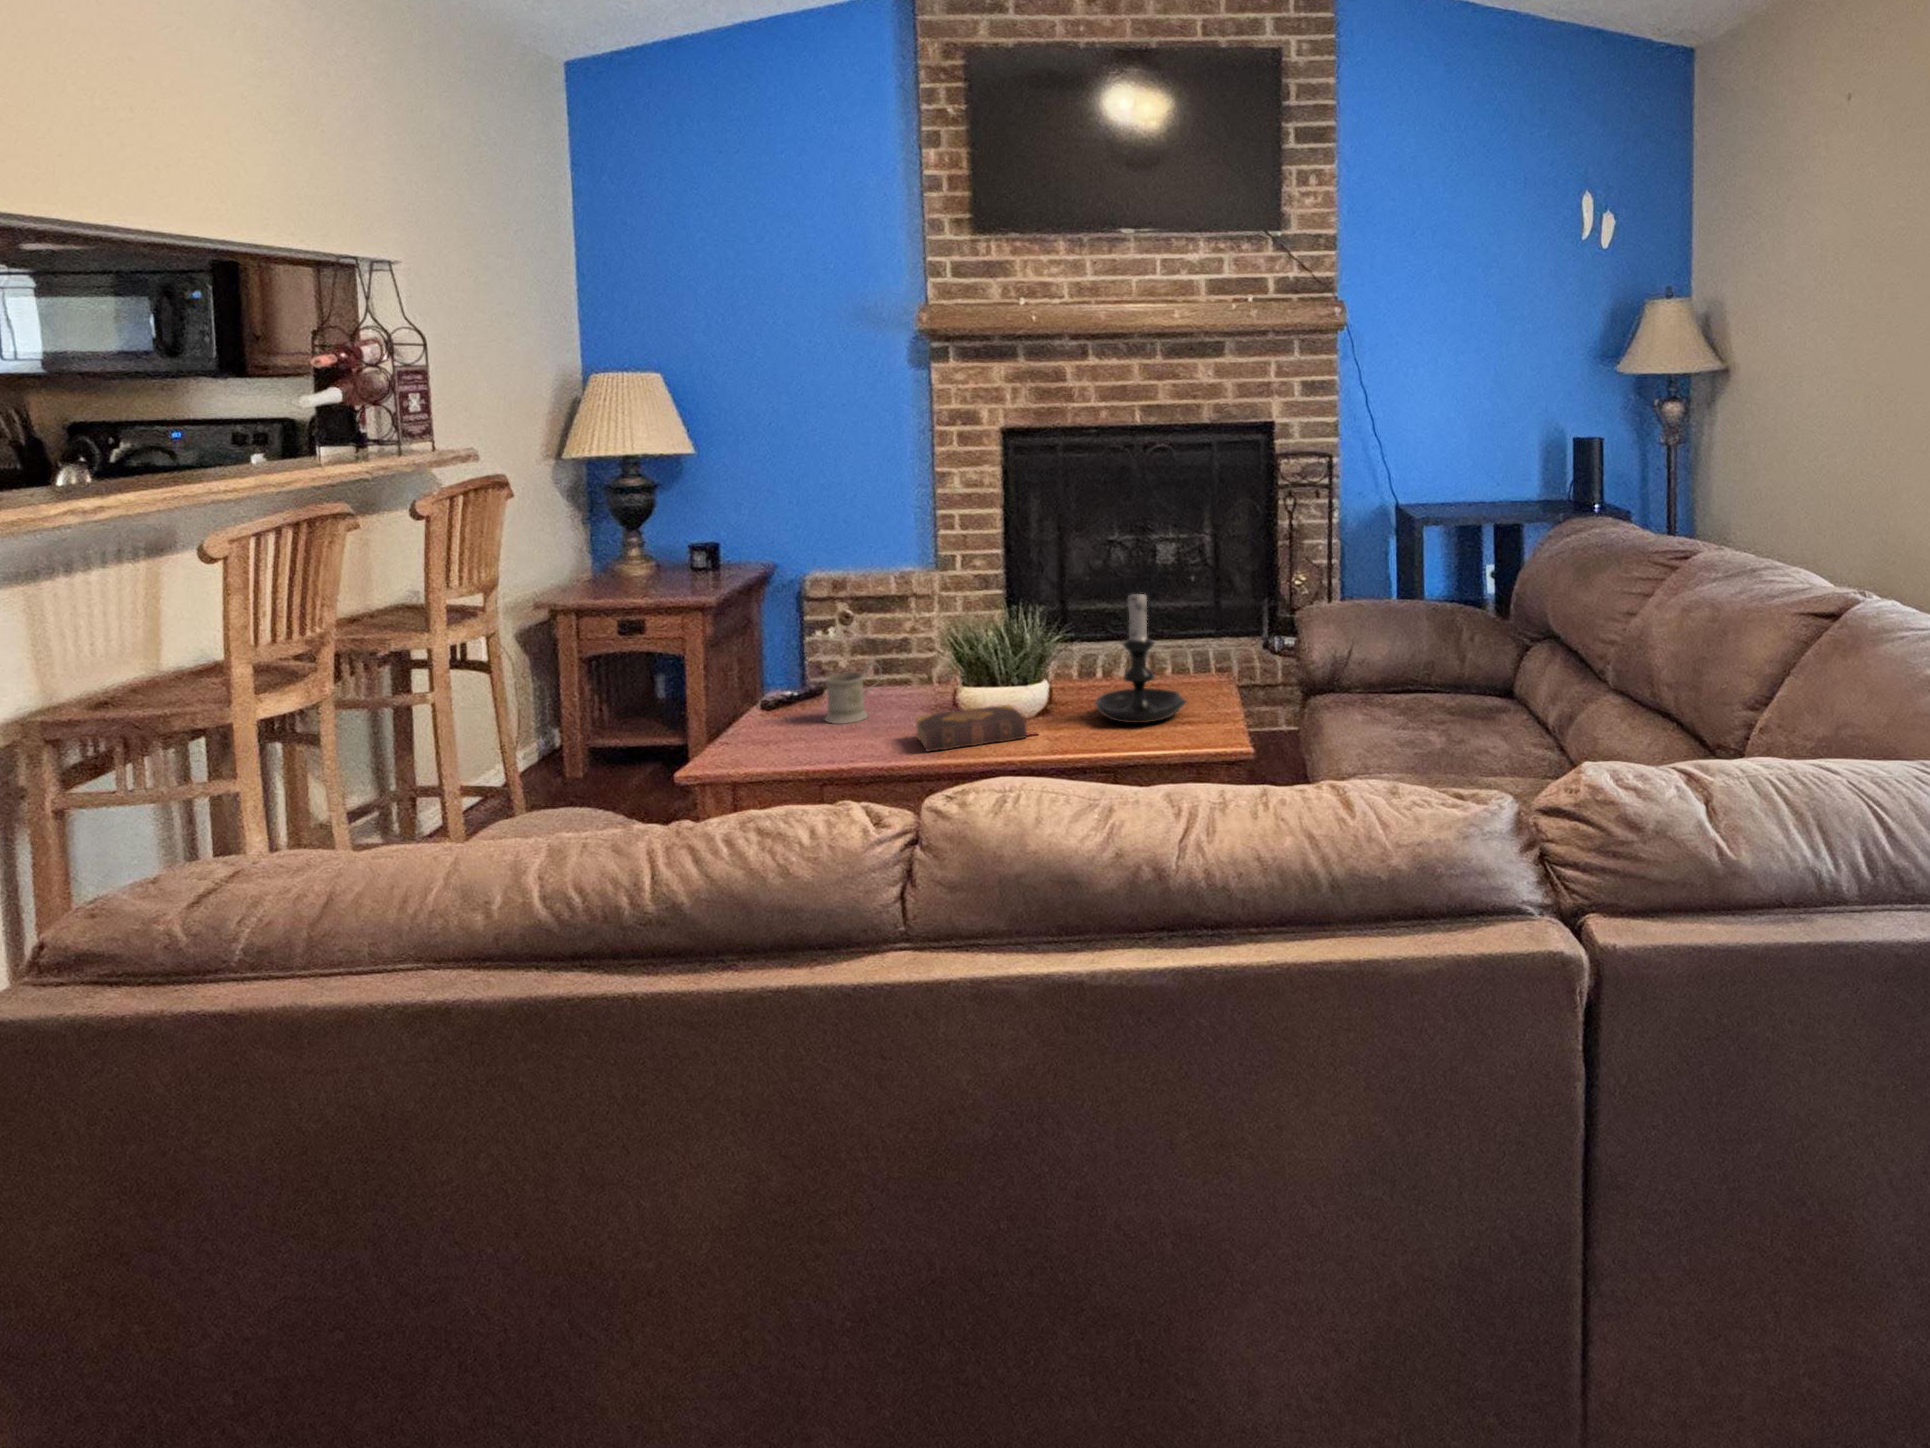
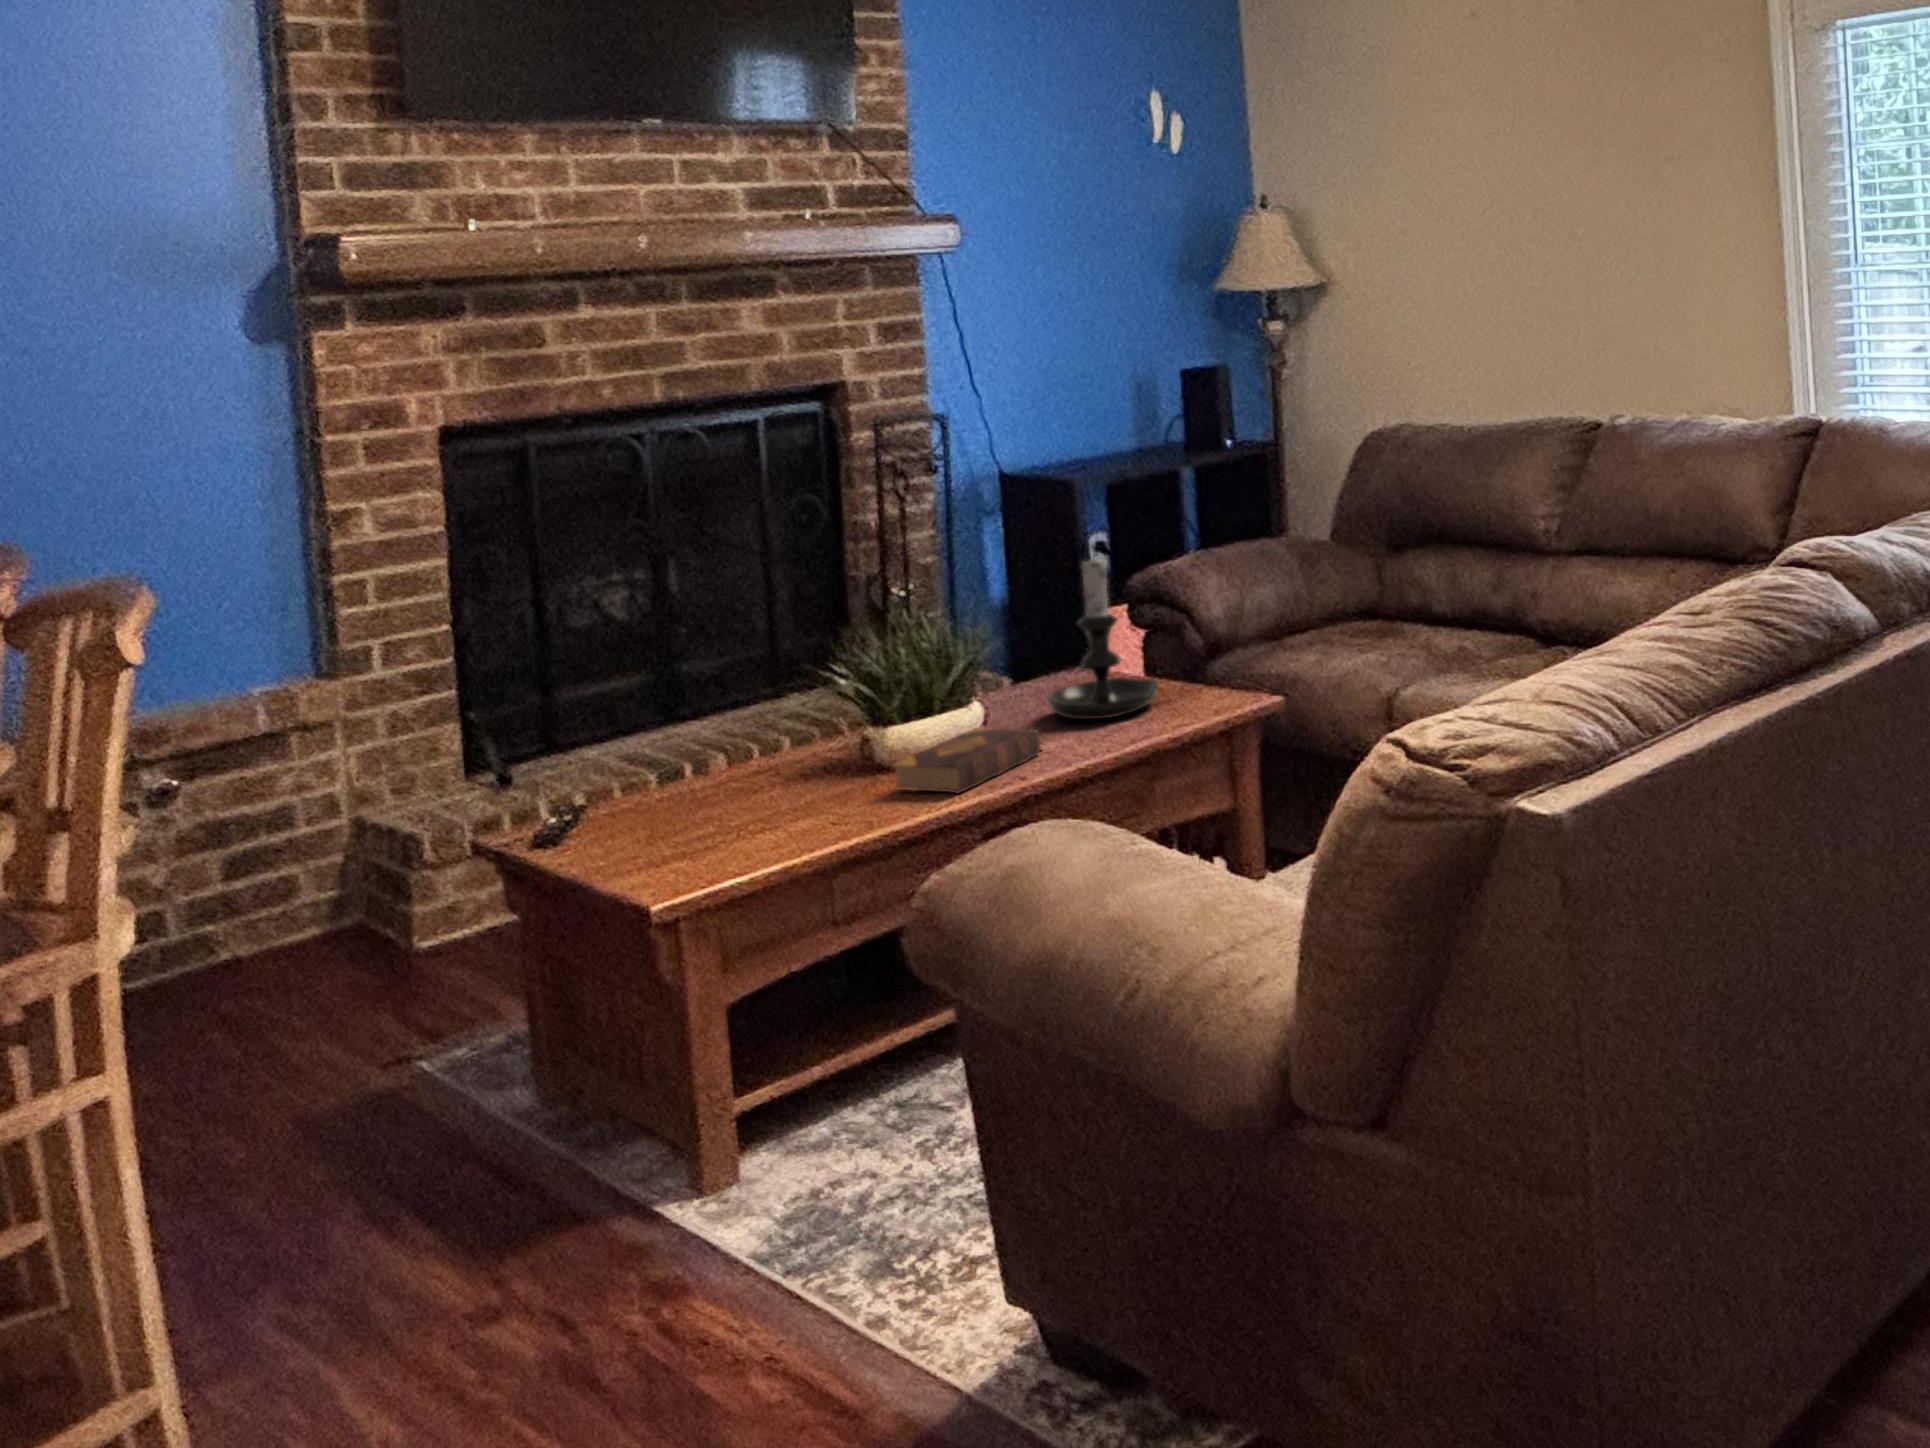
mug: present [825,661,882,724] -> none [681,727,749,824]

